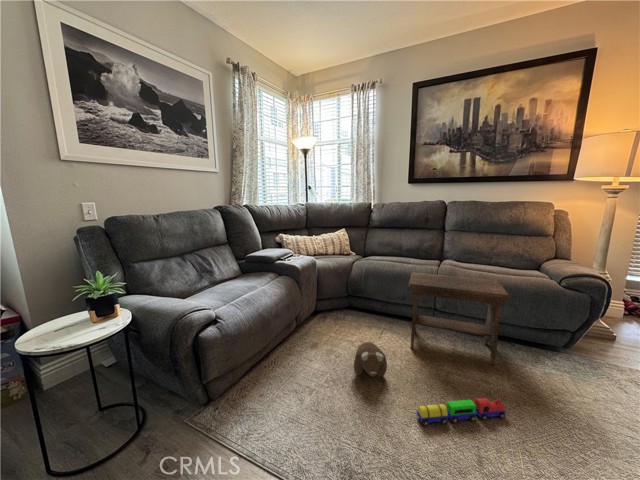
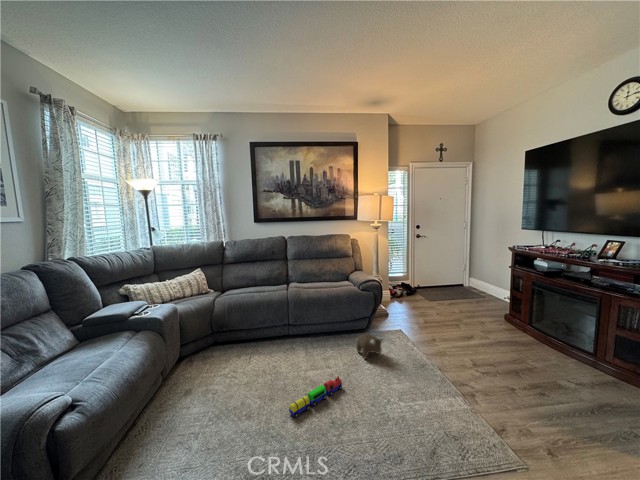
footstool: present [408,272,511,365] -> none [268,295,336,363]
plush toy: present [354,342,387,377] -> present [356,334,383,358]

